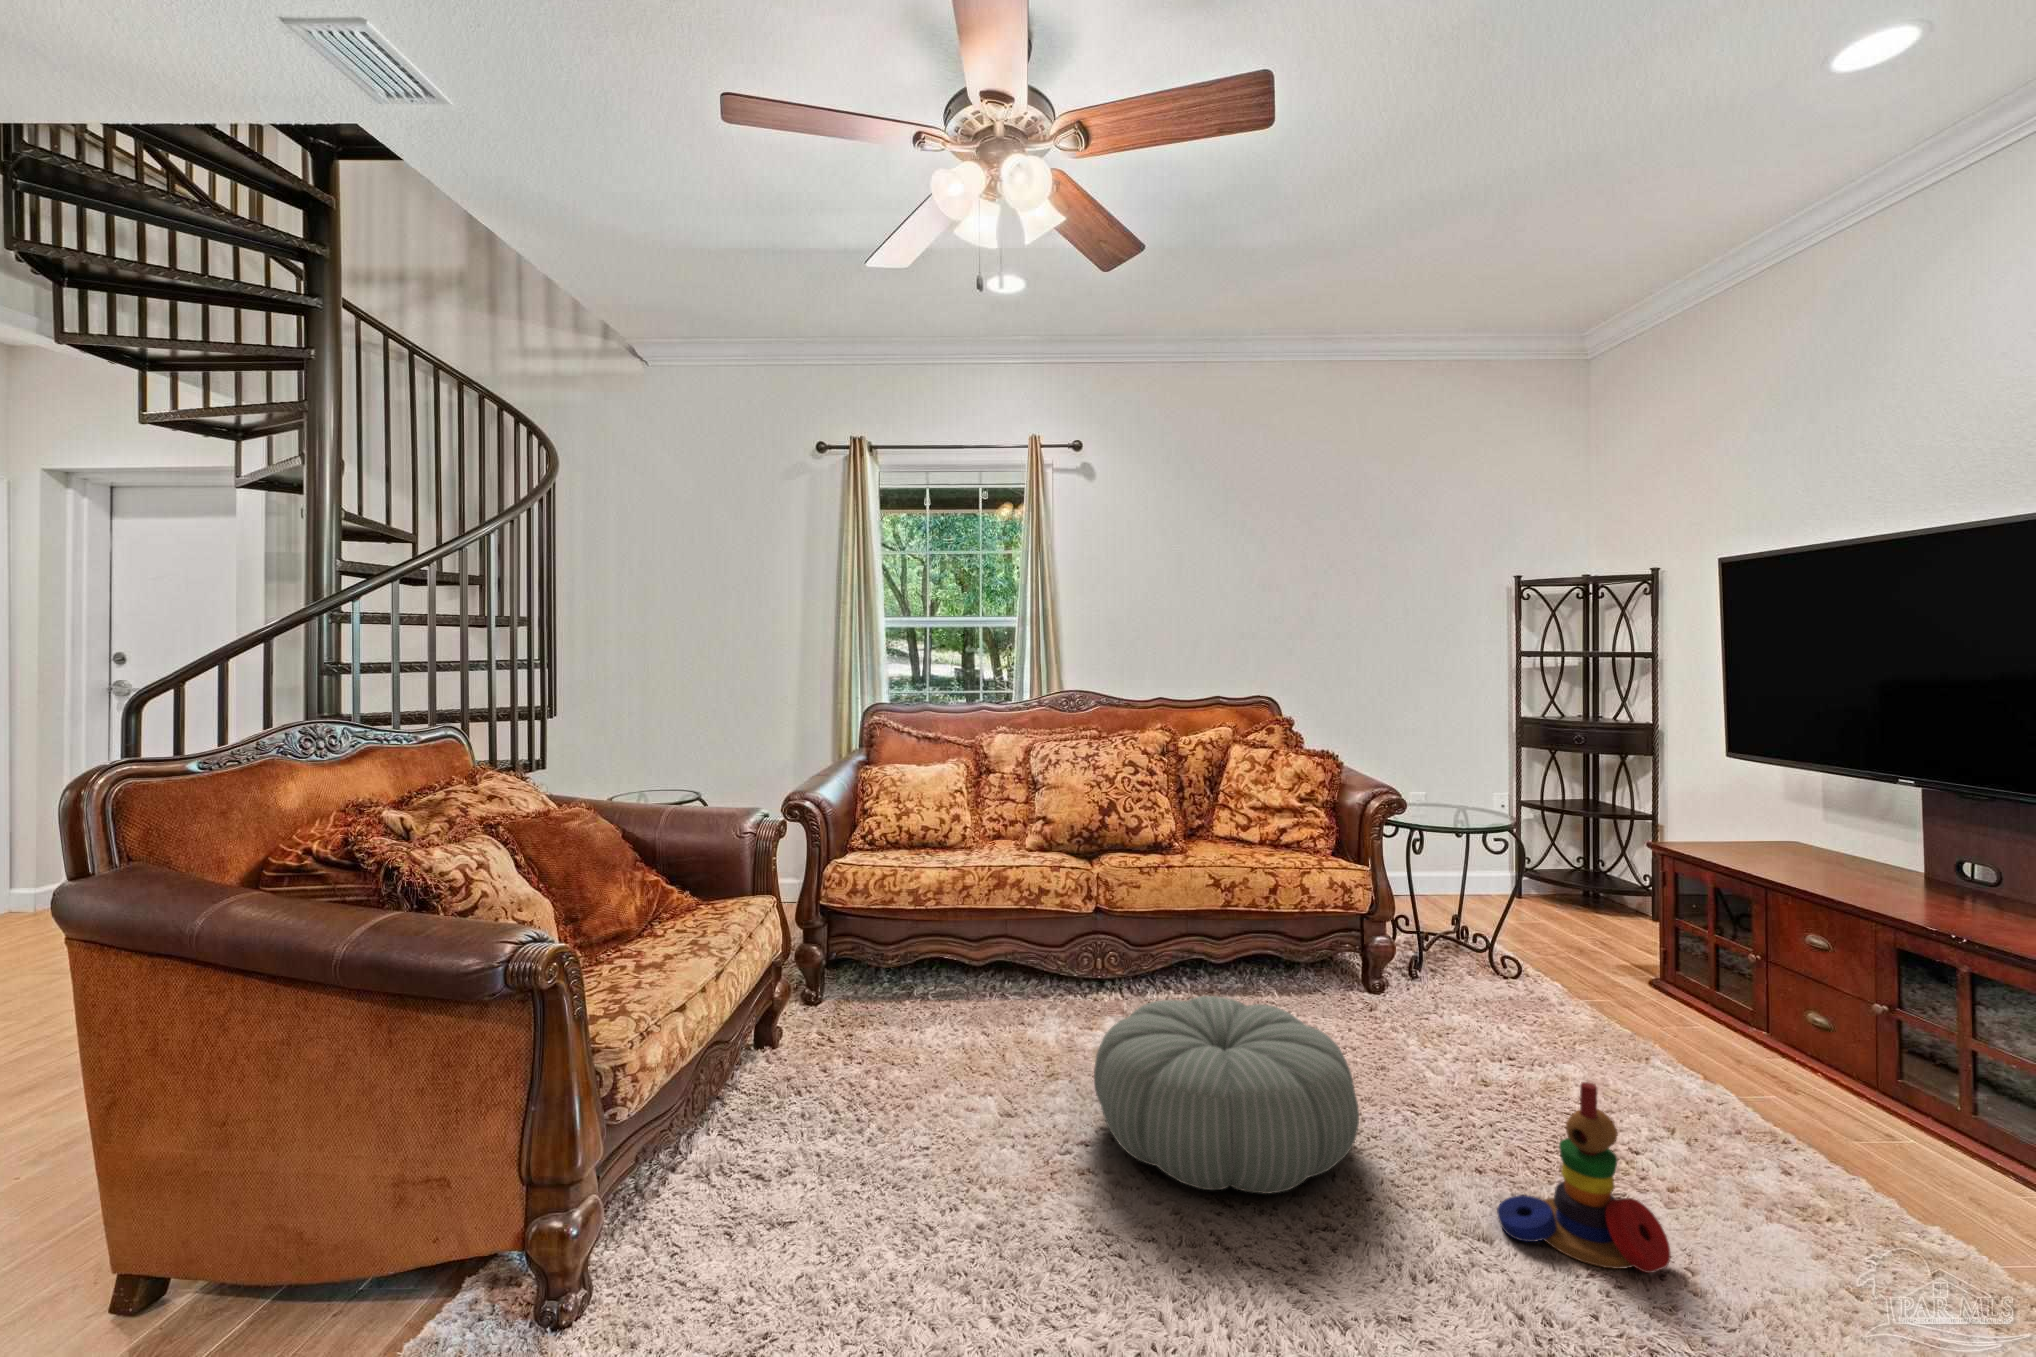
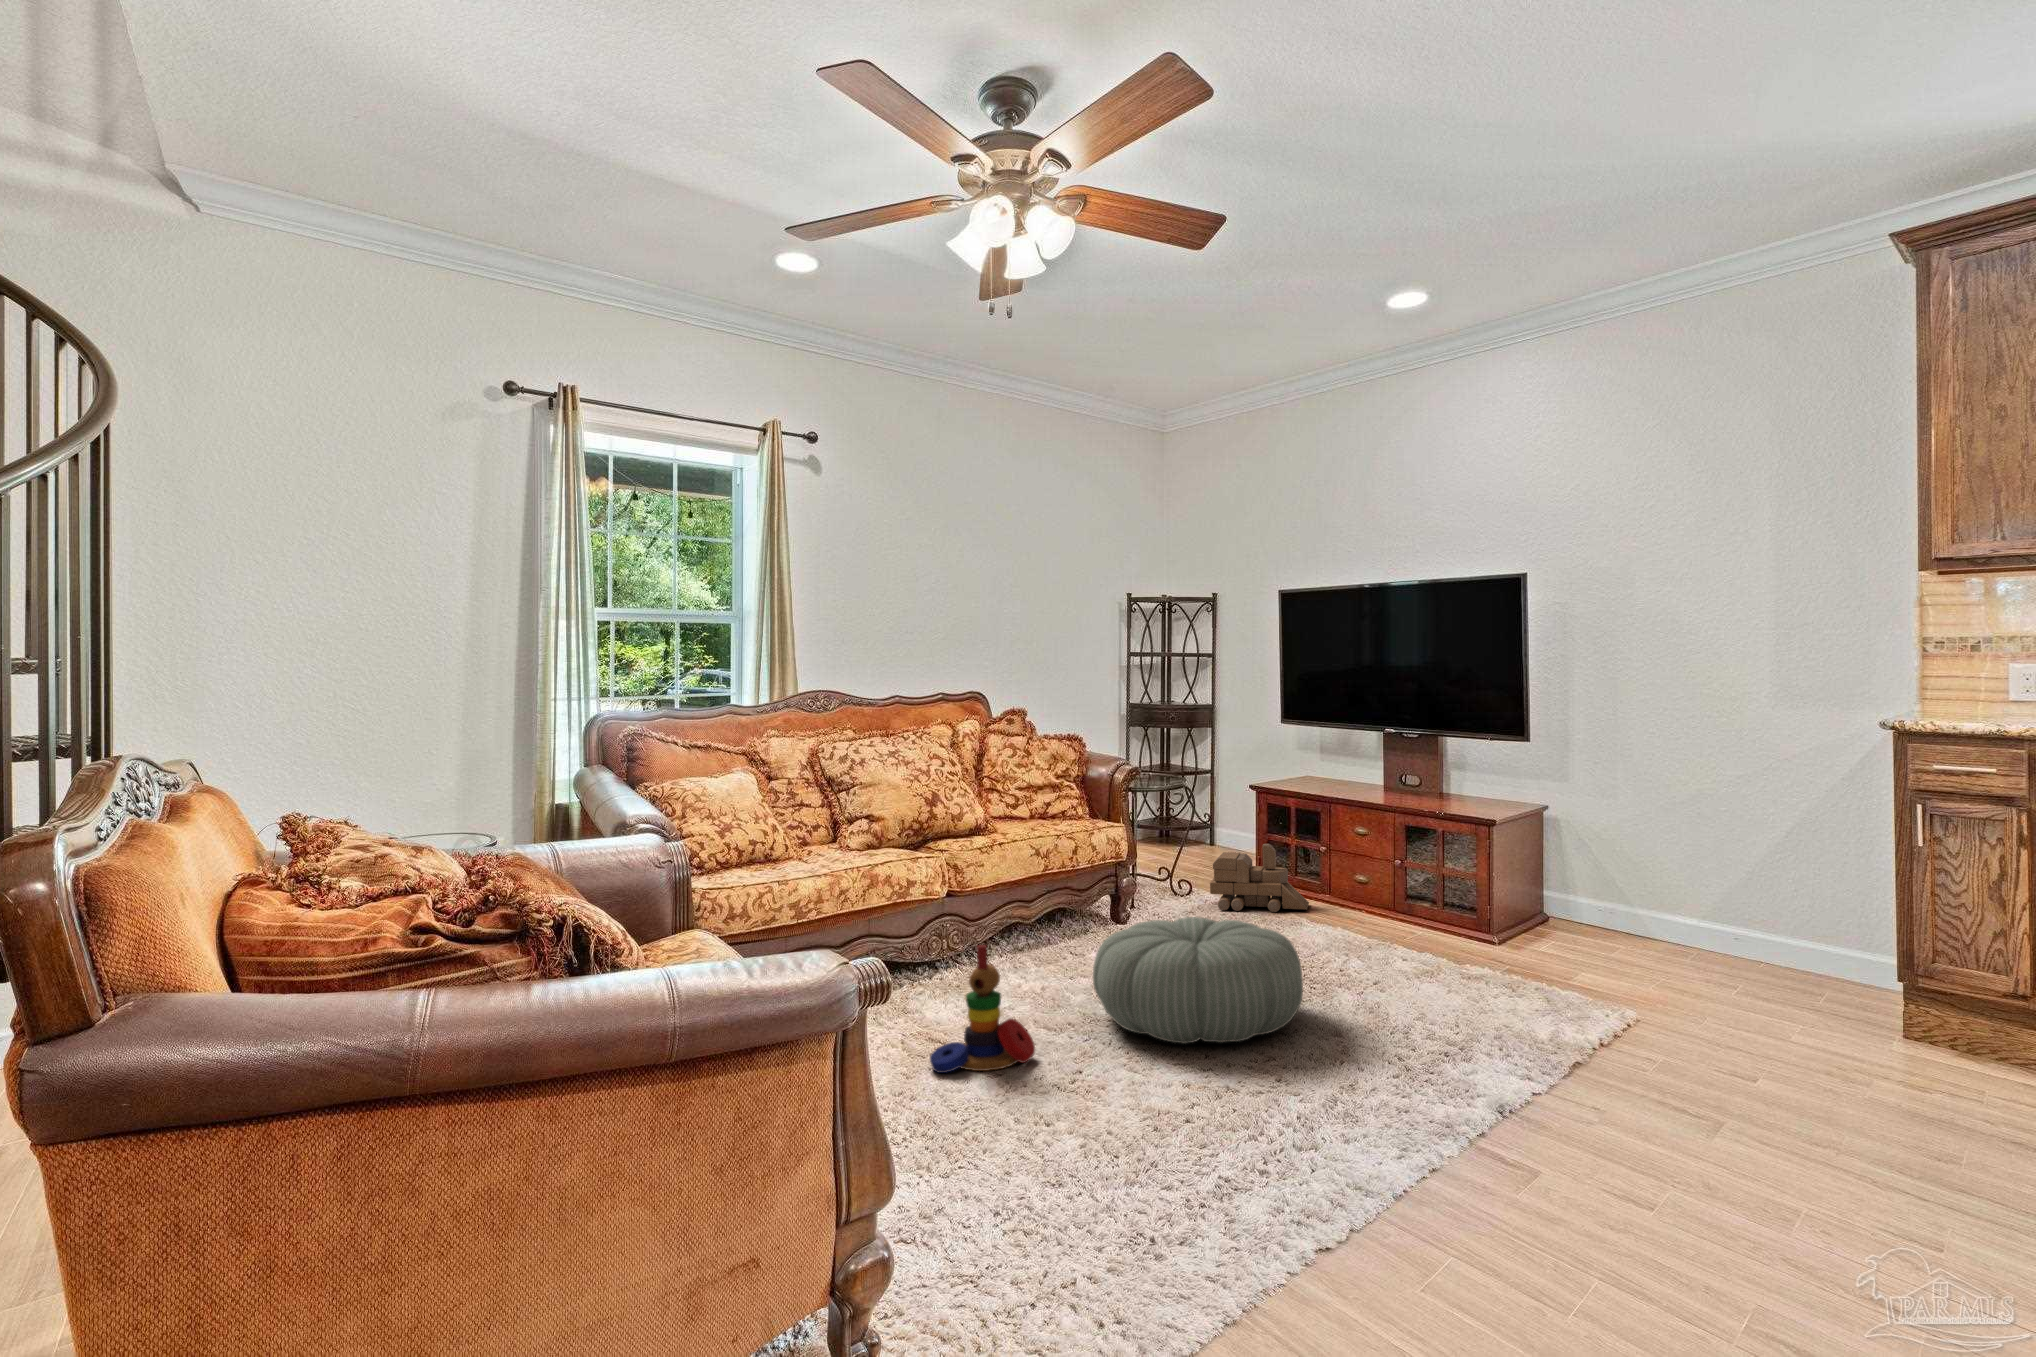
toy train: none [1513,920,1666,1025] -> present [1210,844,1309,912]
stacking toy: present [1497,1082,1670,1273] -> present [930,945,1035,1073]

